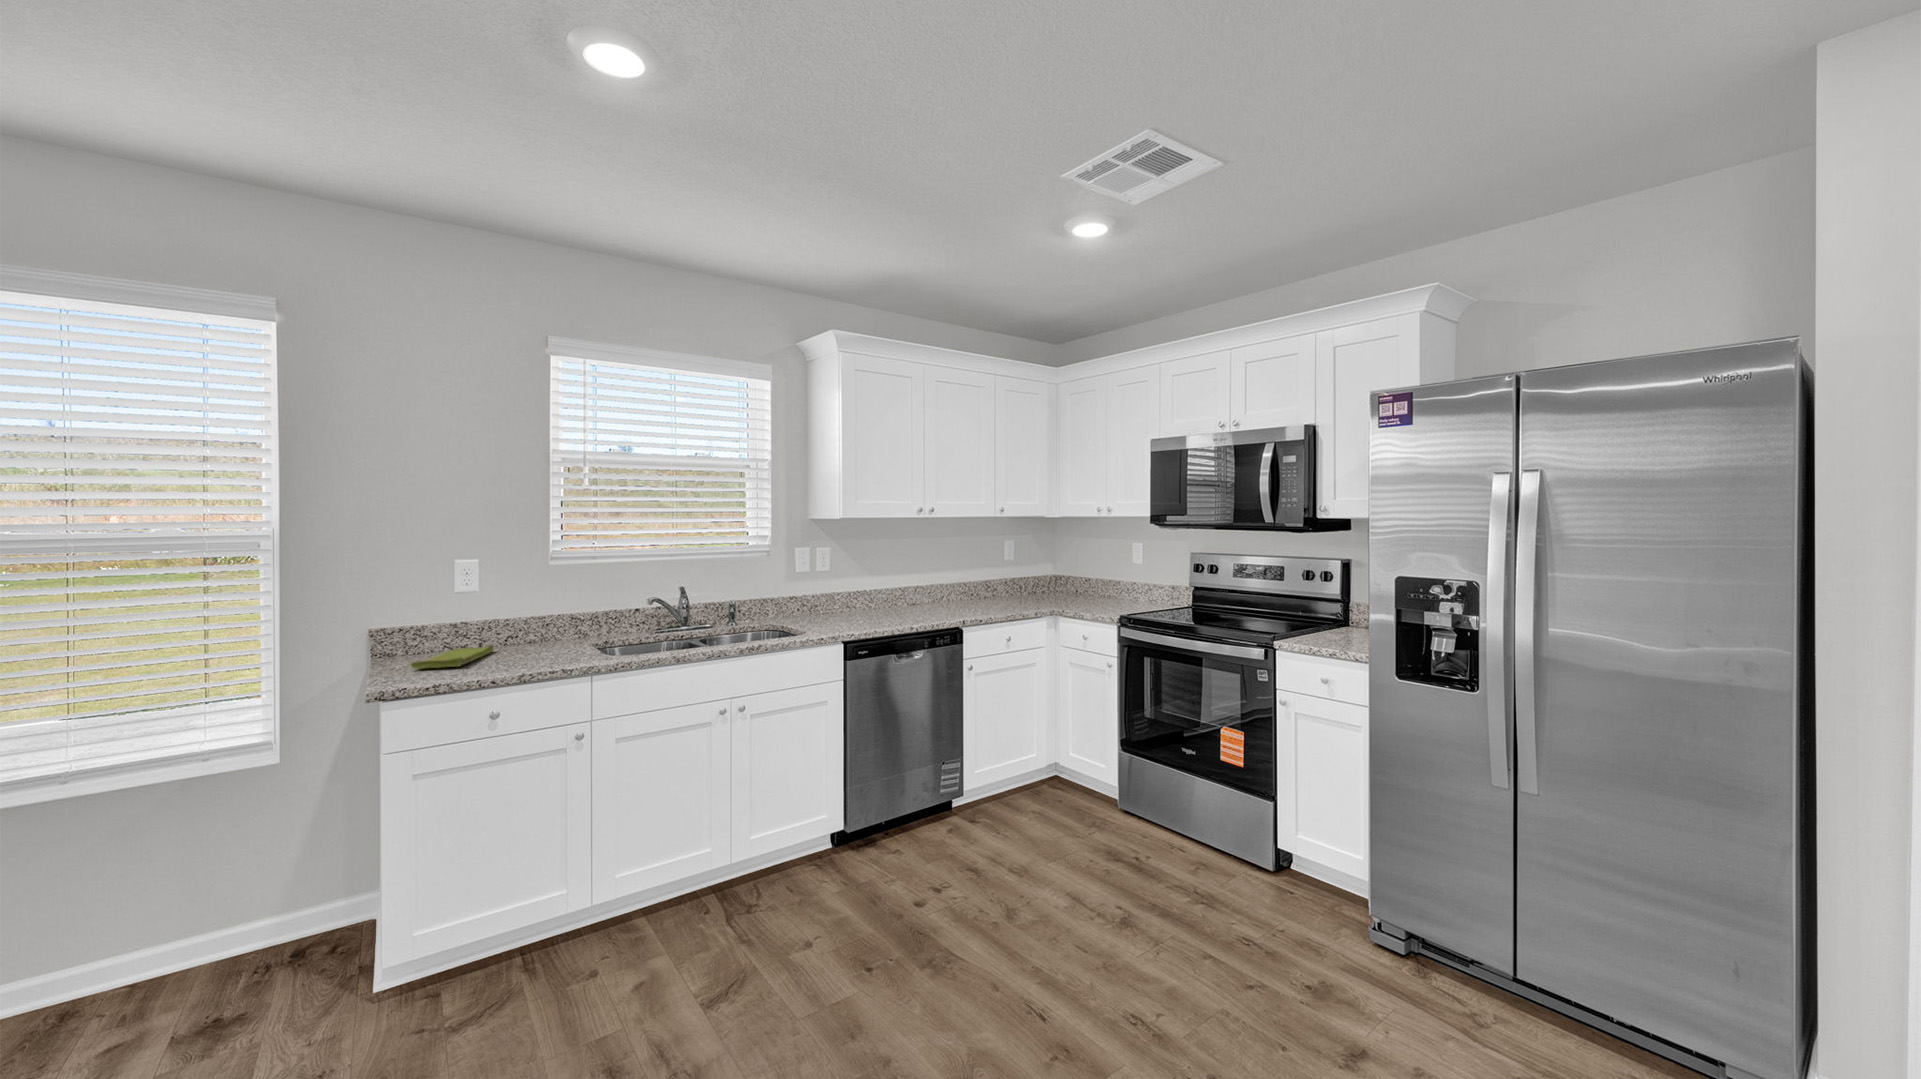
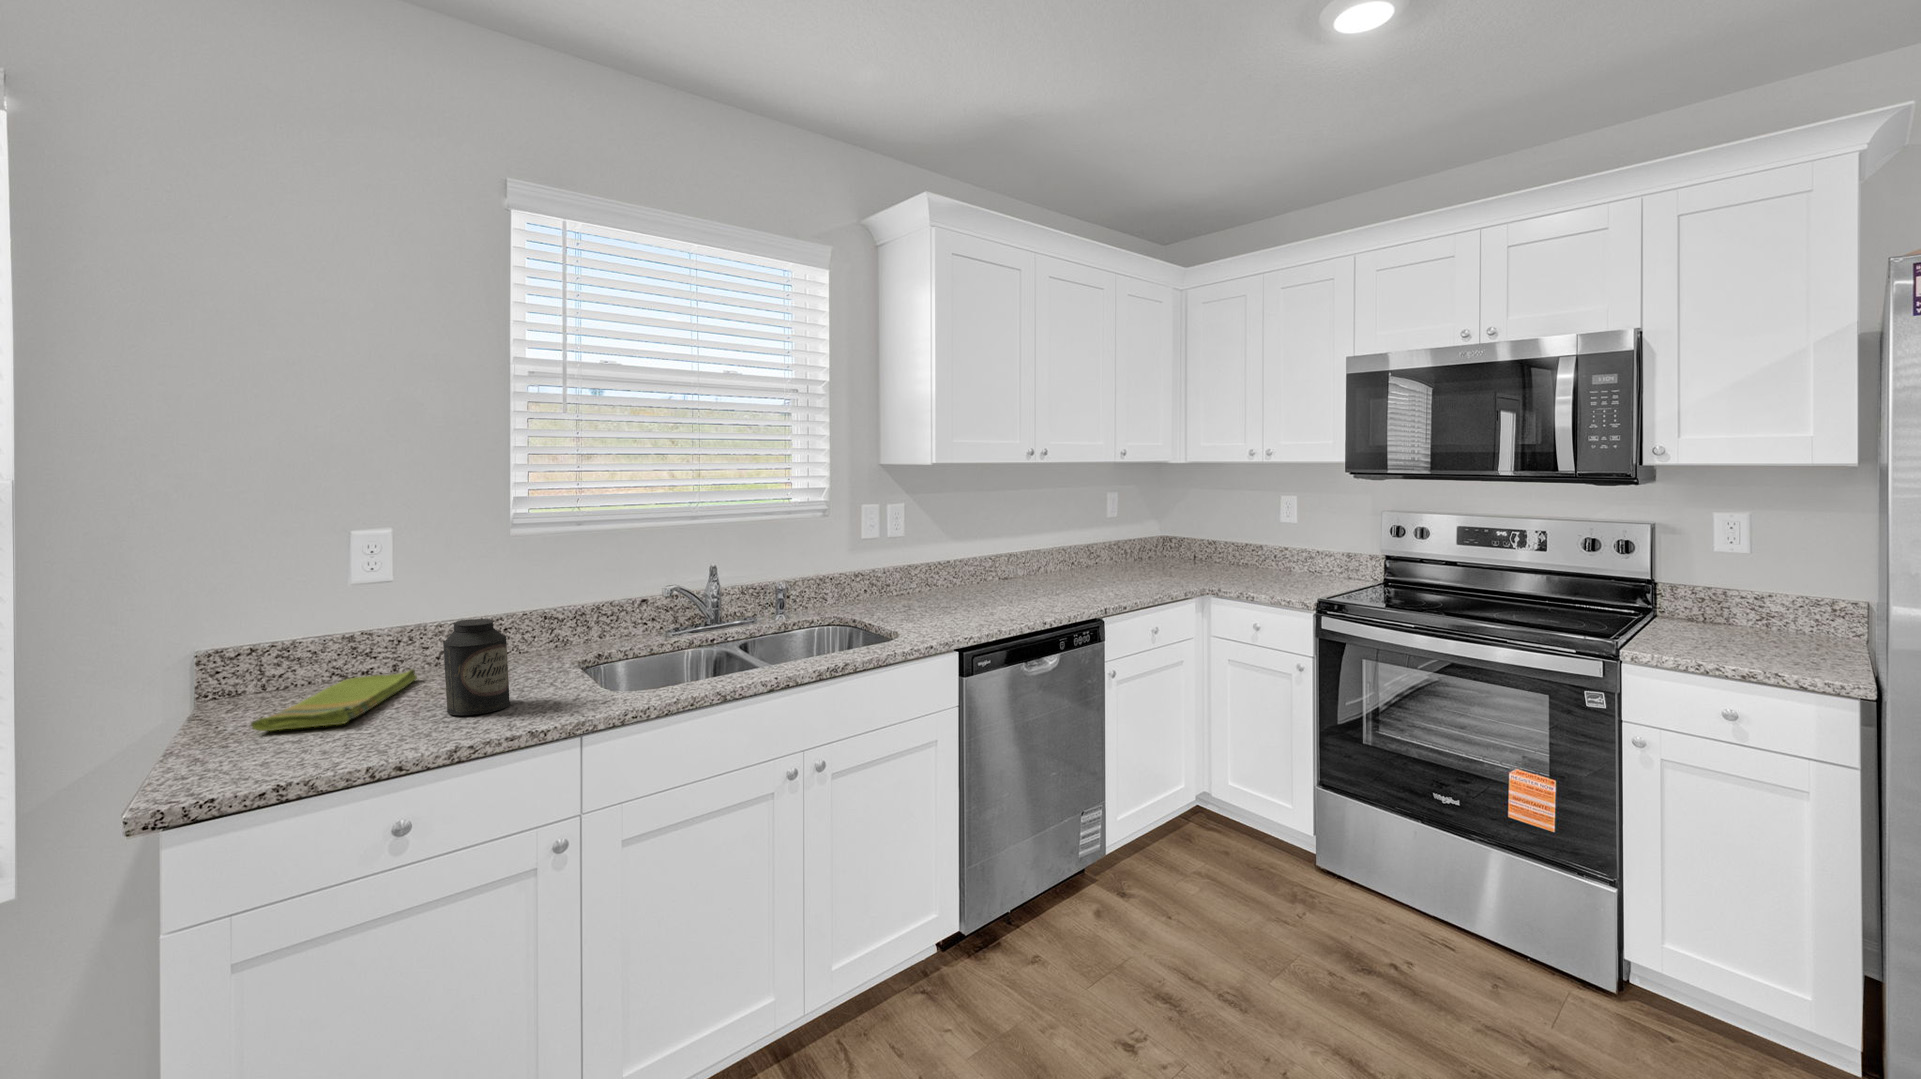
canister: none [515,610,551,664] -> present [443,619,510,715]

